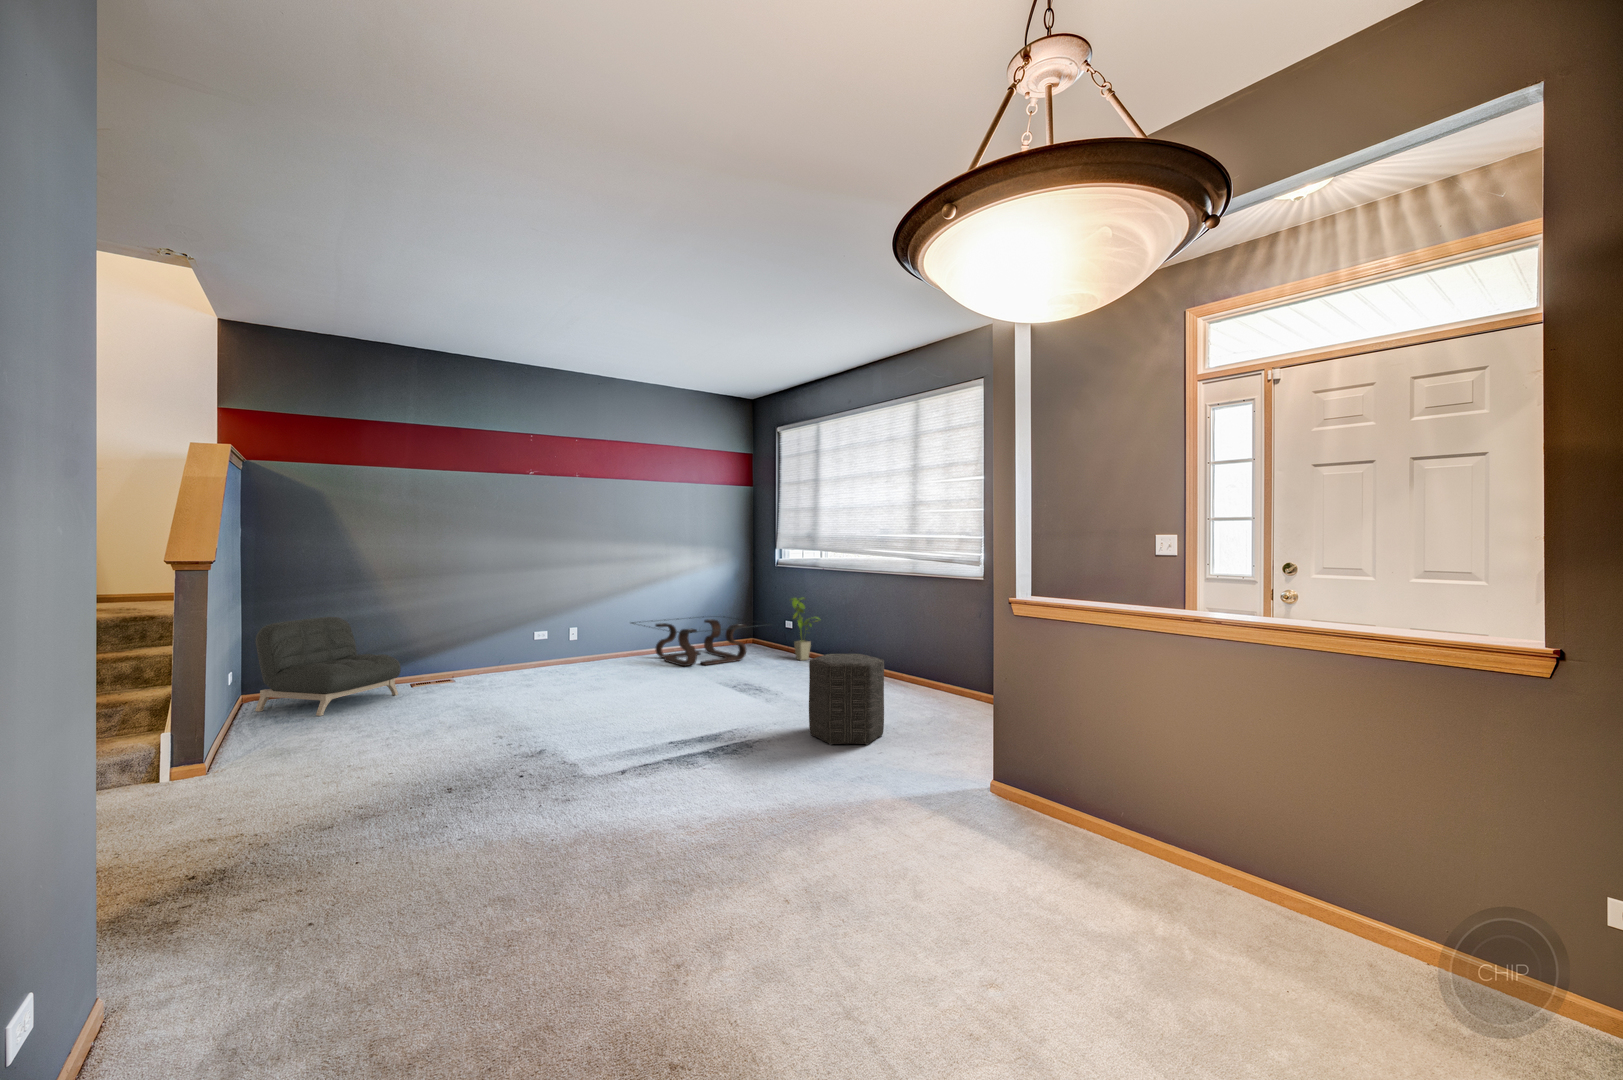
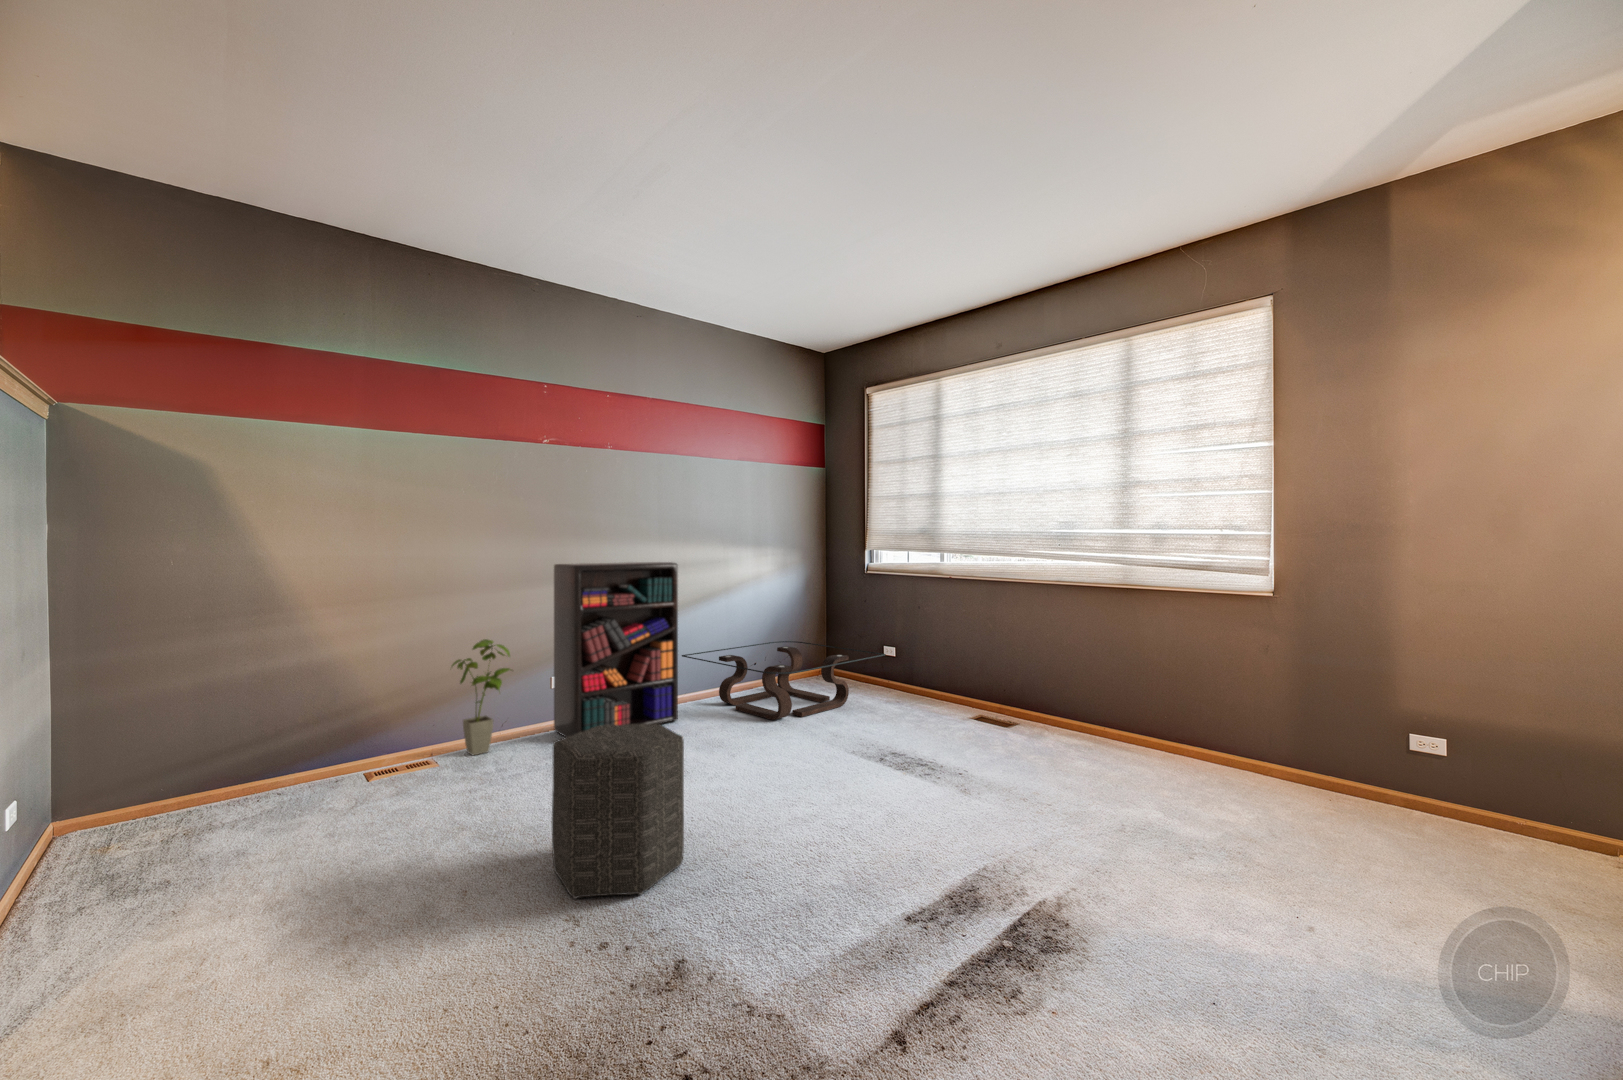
bookshelf: none [534,556,620,674] -> present [554,562,678,737]
house plant: present [791,598,820,660] -> present [452,639,511,755]
armchair: present [255,617,401,716] -> none [76,671,353,867]
ottoman: present [809,654,884,745] -> present [552,723,684,898]

